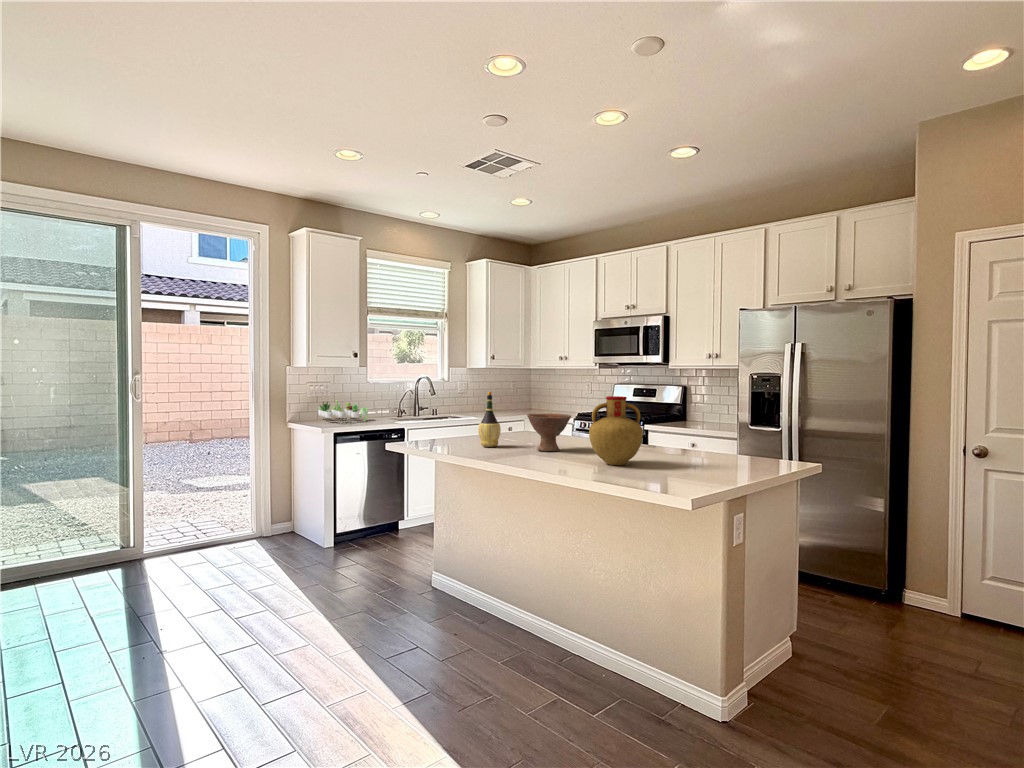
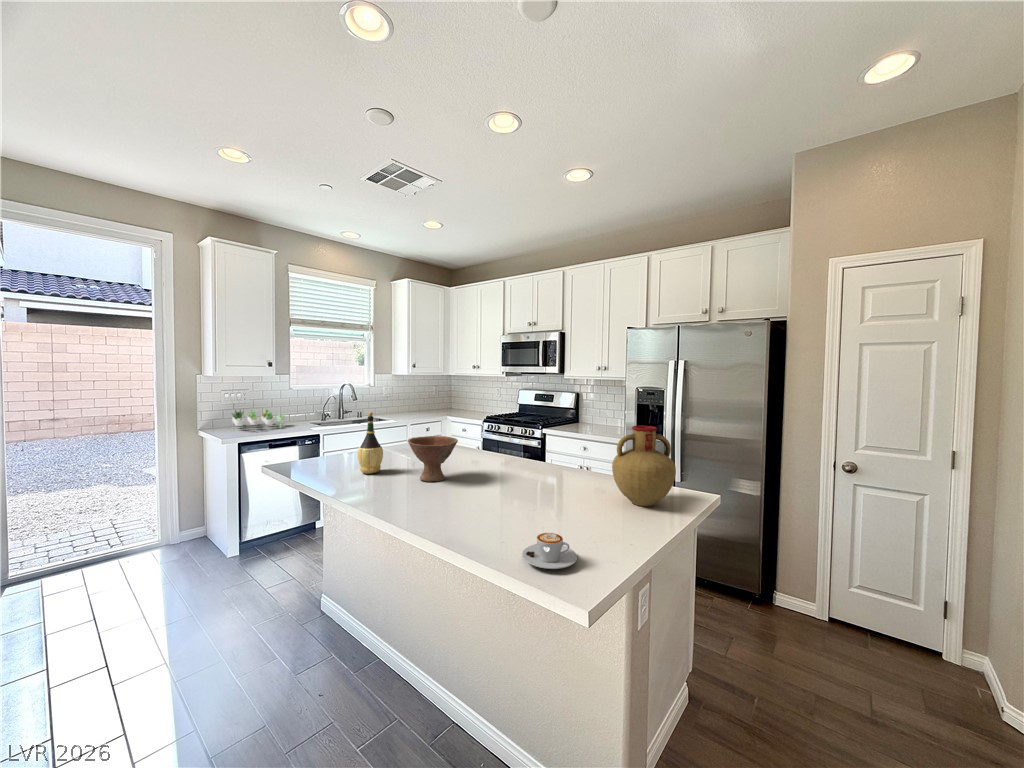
vase: present [589,396,643,465] -> present [612,426,676,506]
coffee cup: none [641,465,682,485] -> present [522,533,577,569]

